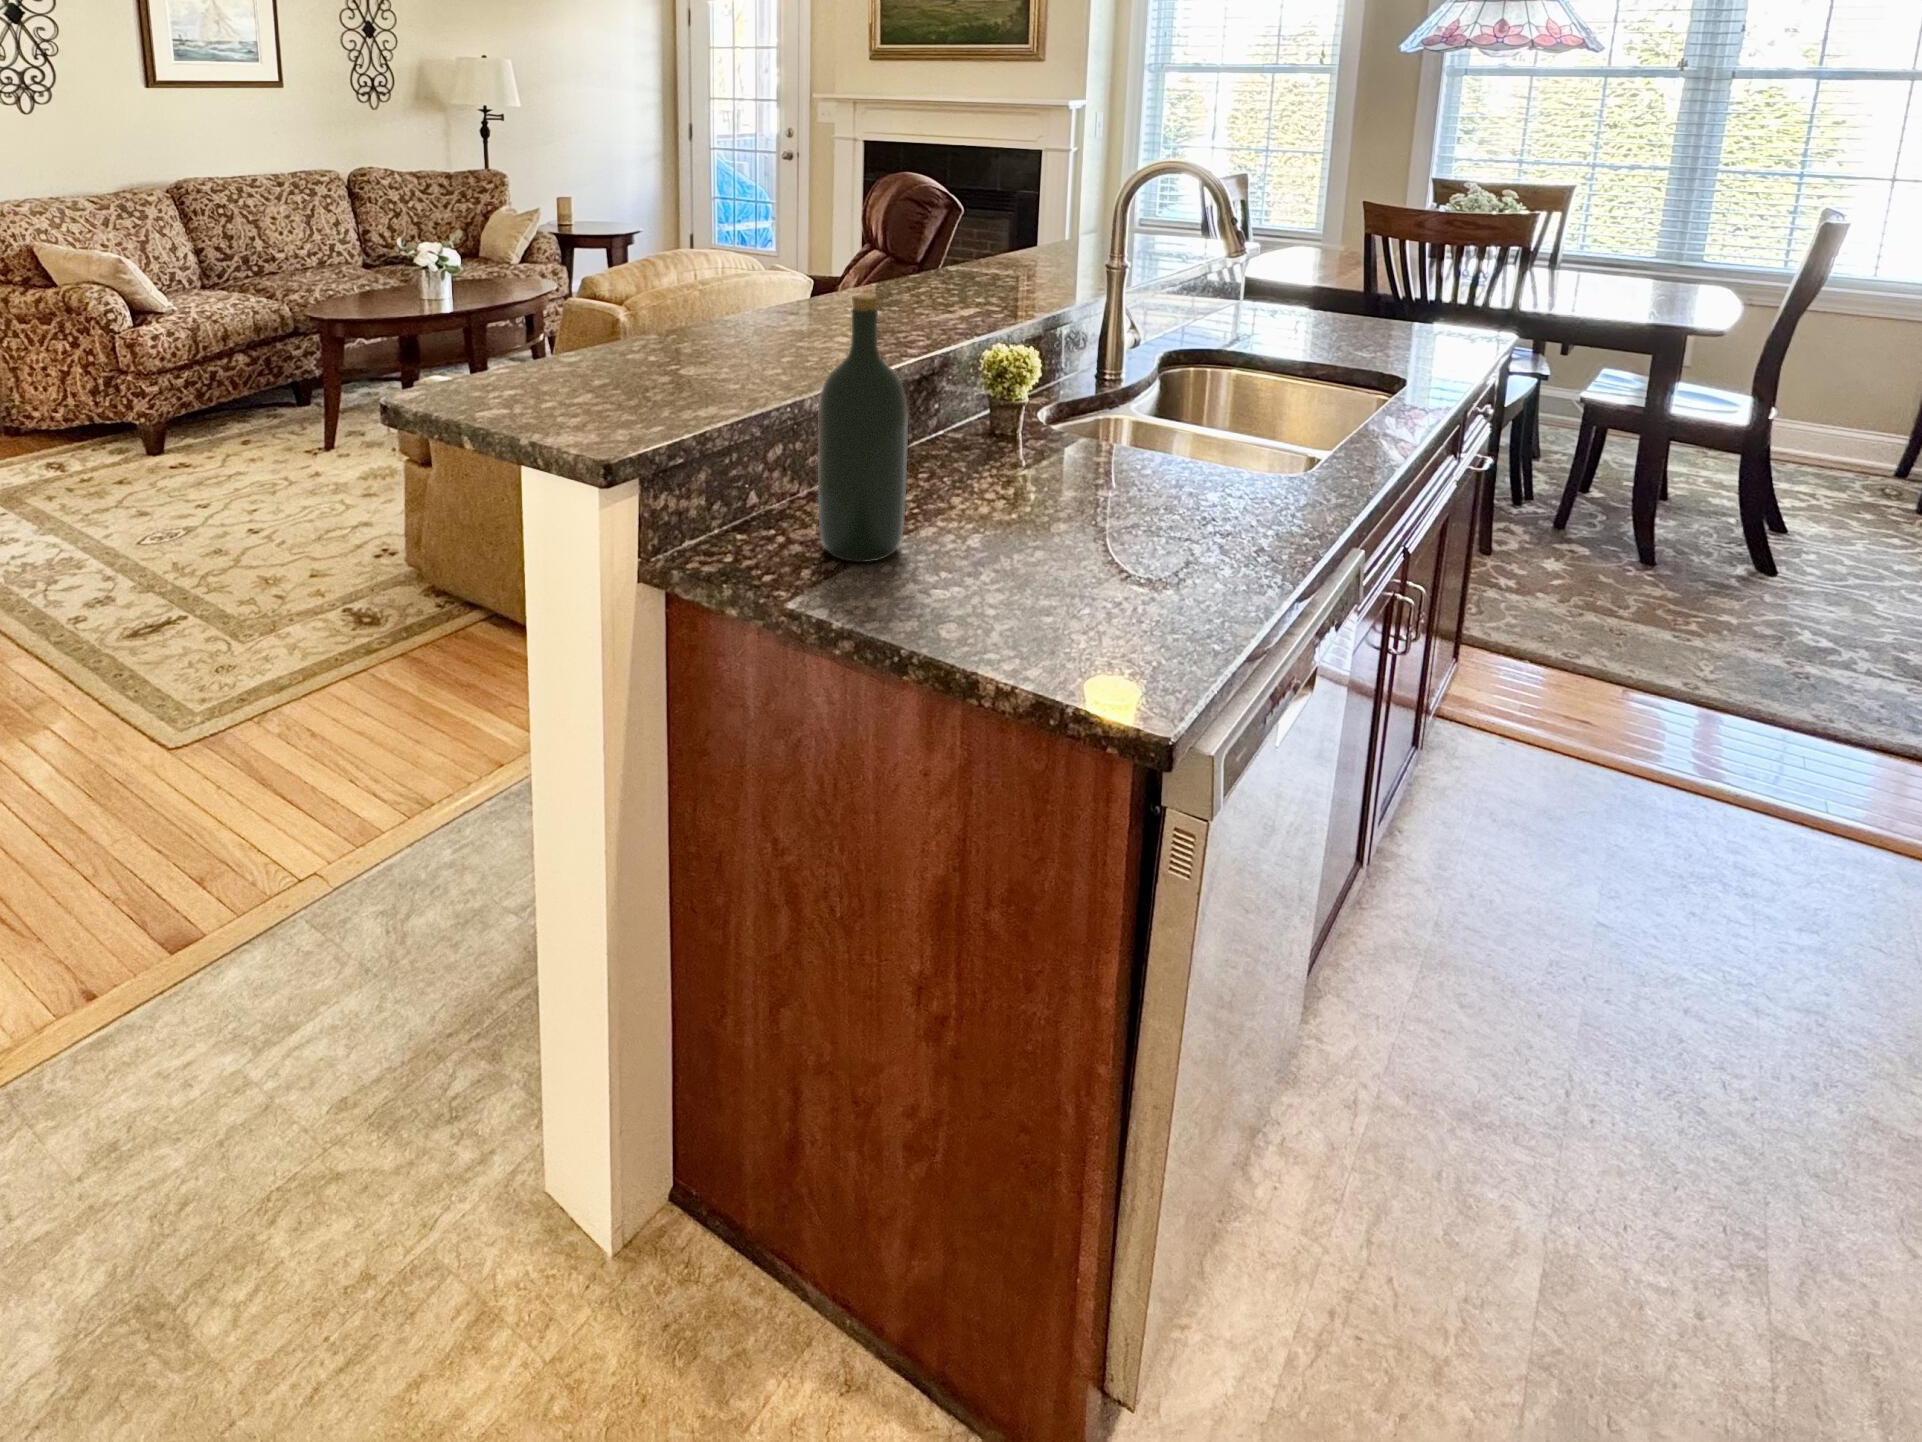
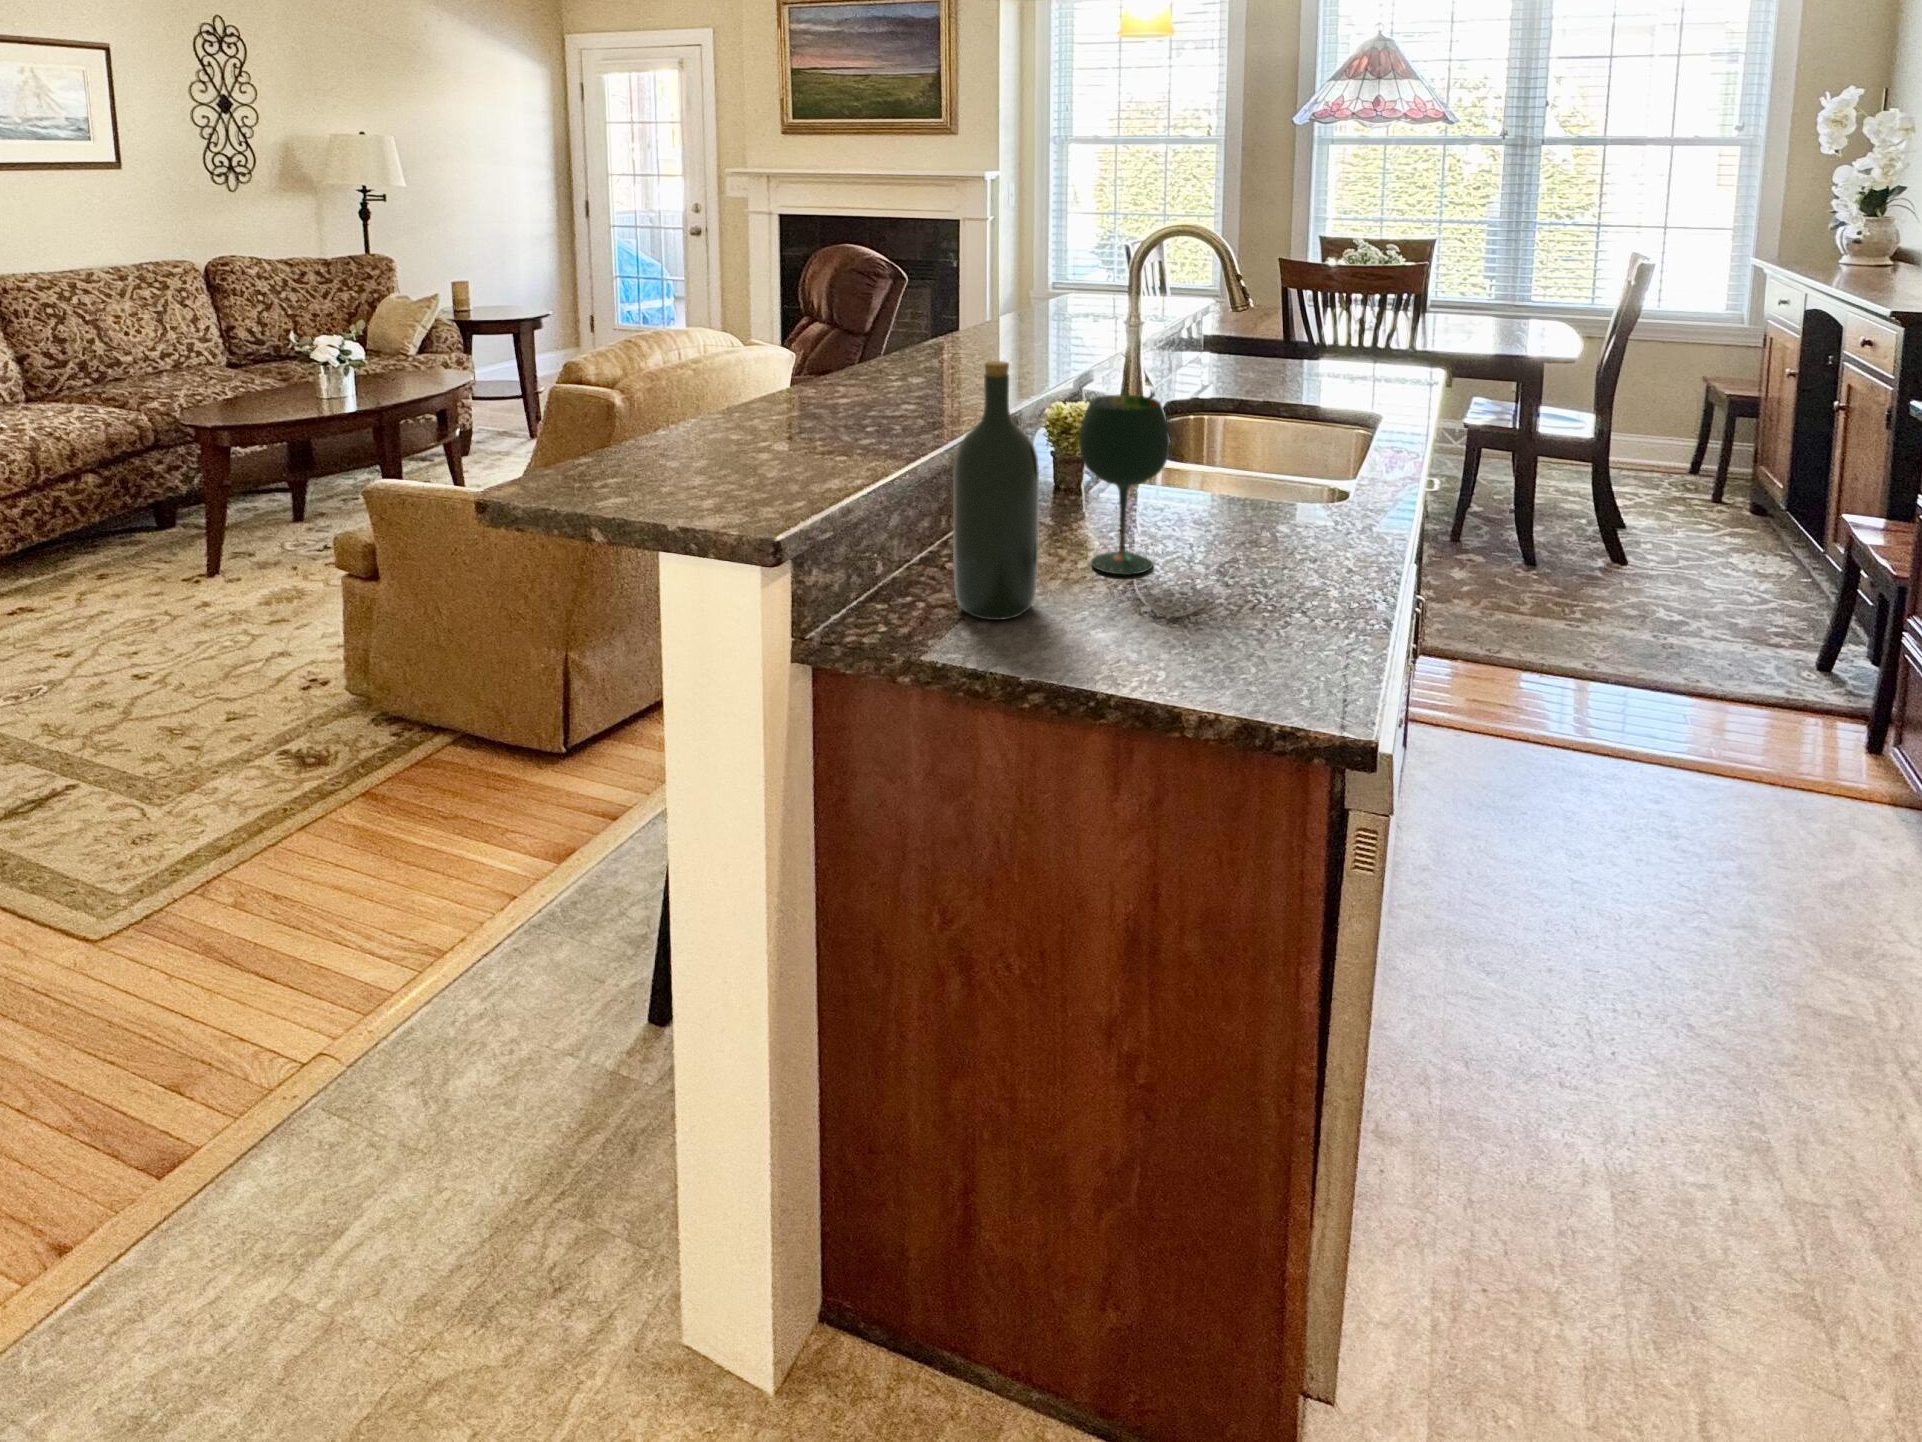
wine glass: none [973,338,1072,529] -> present [1079,395,1170,575]

